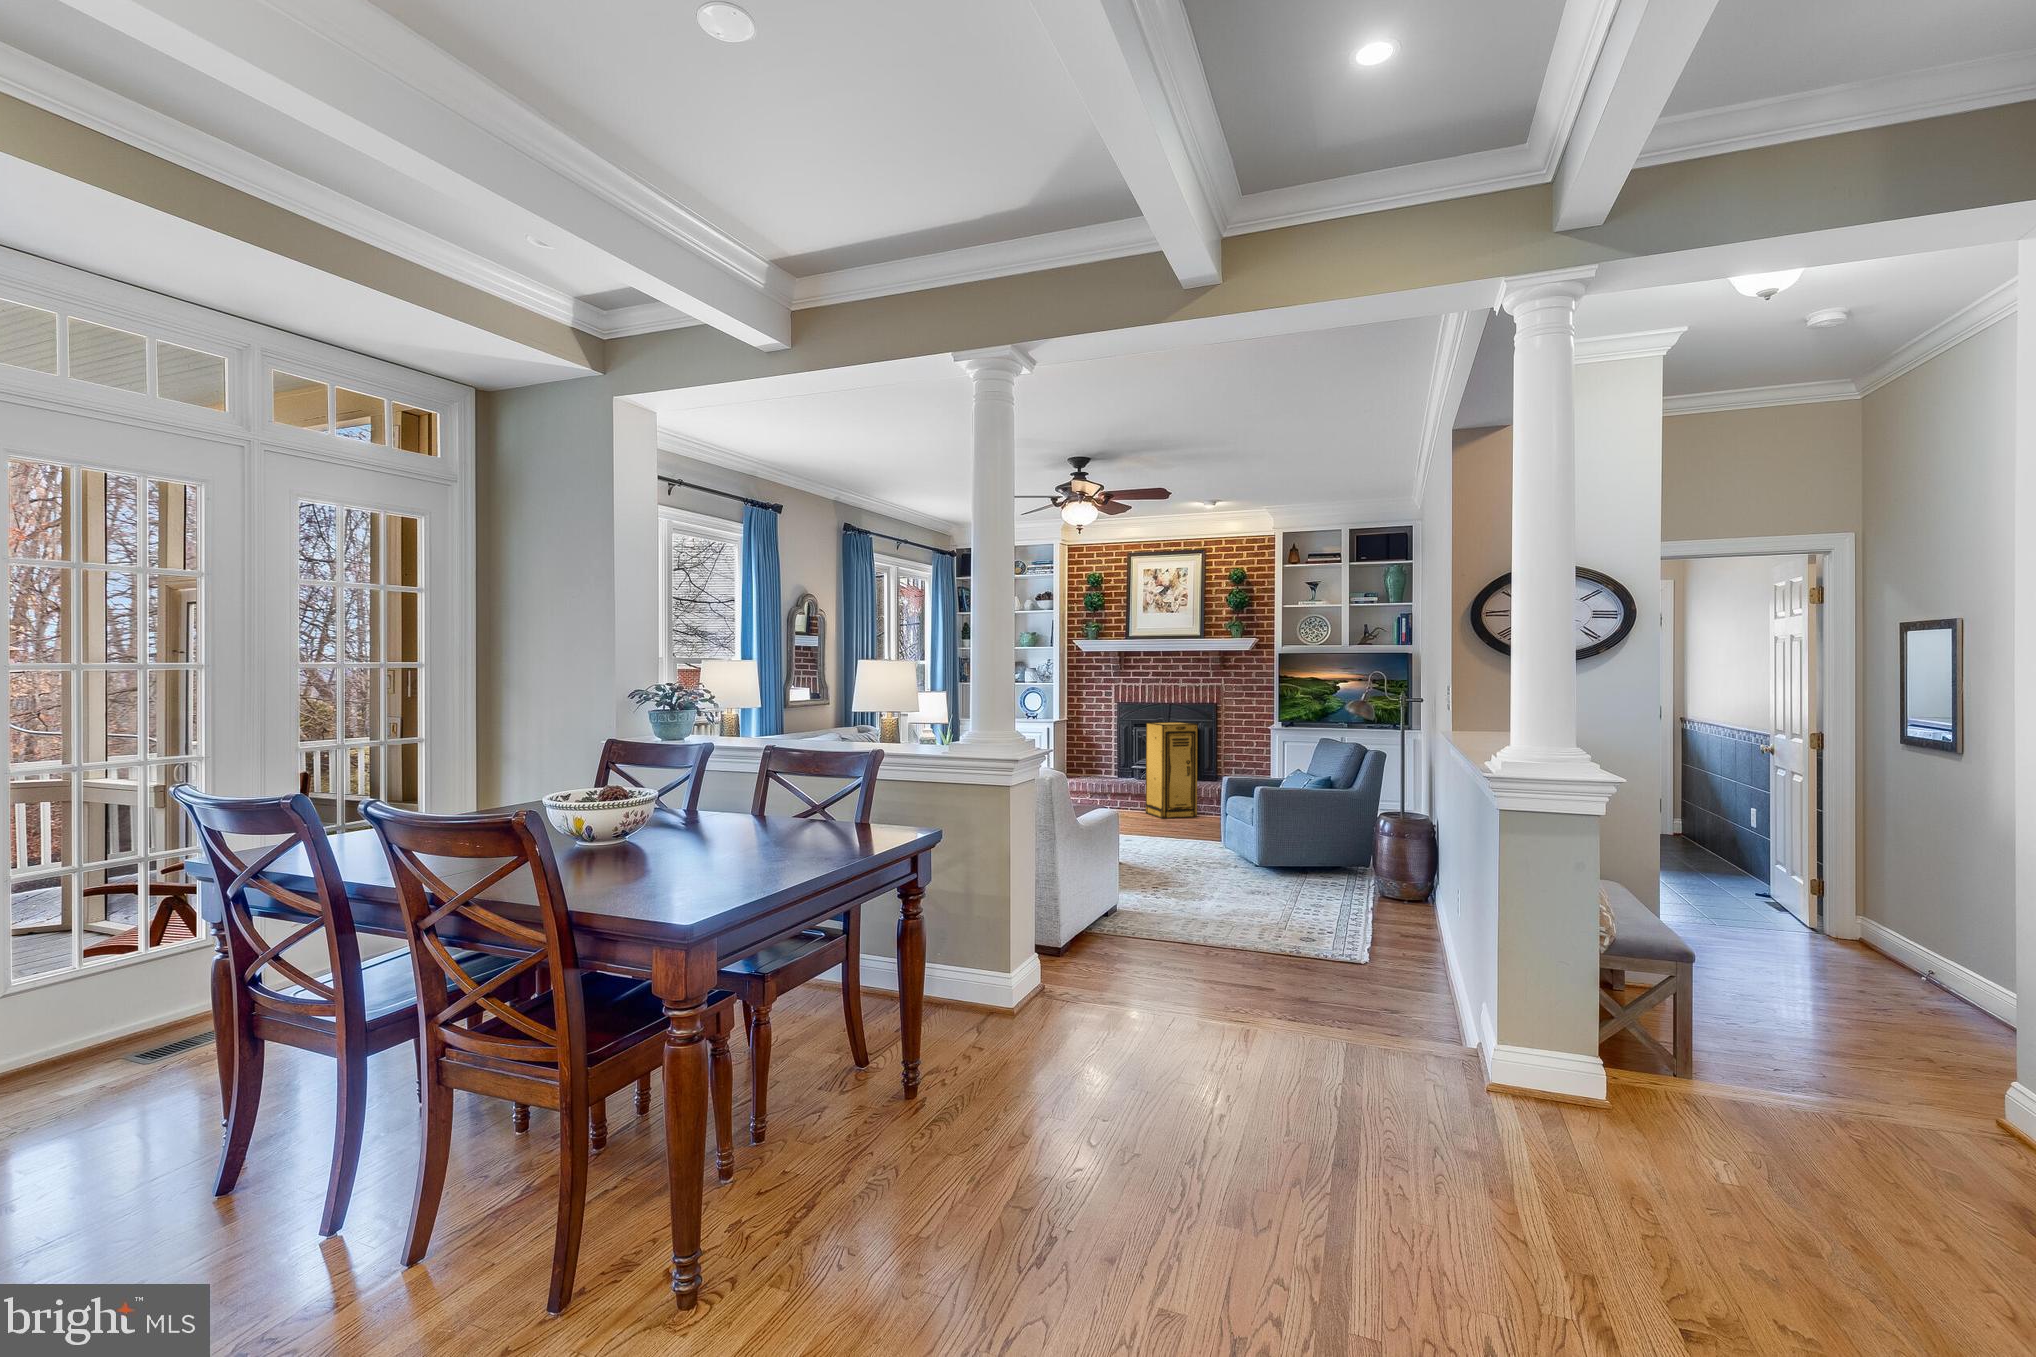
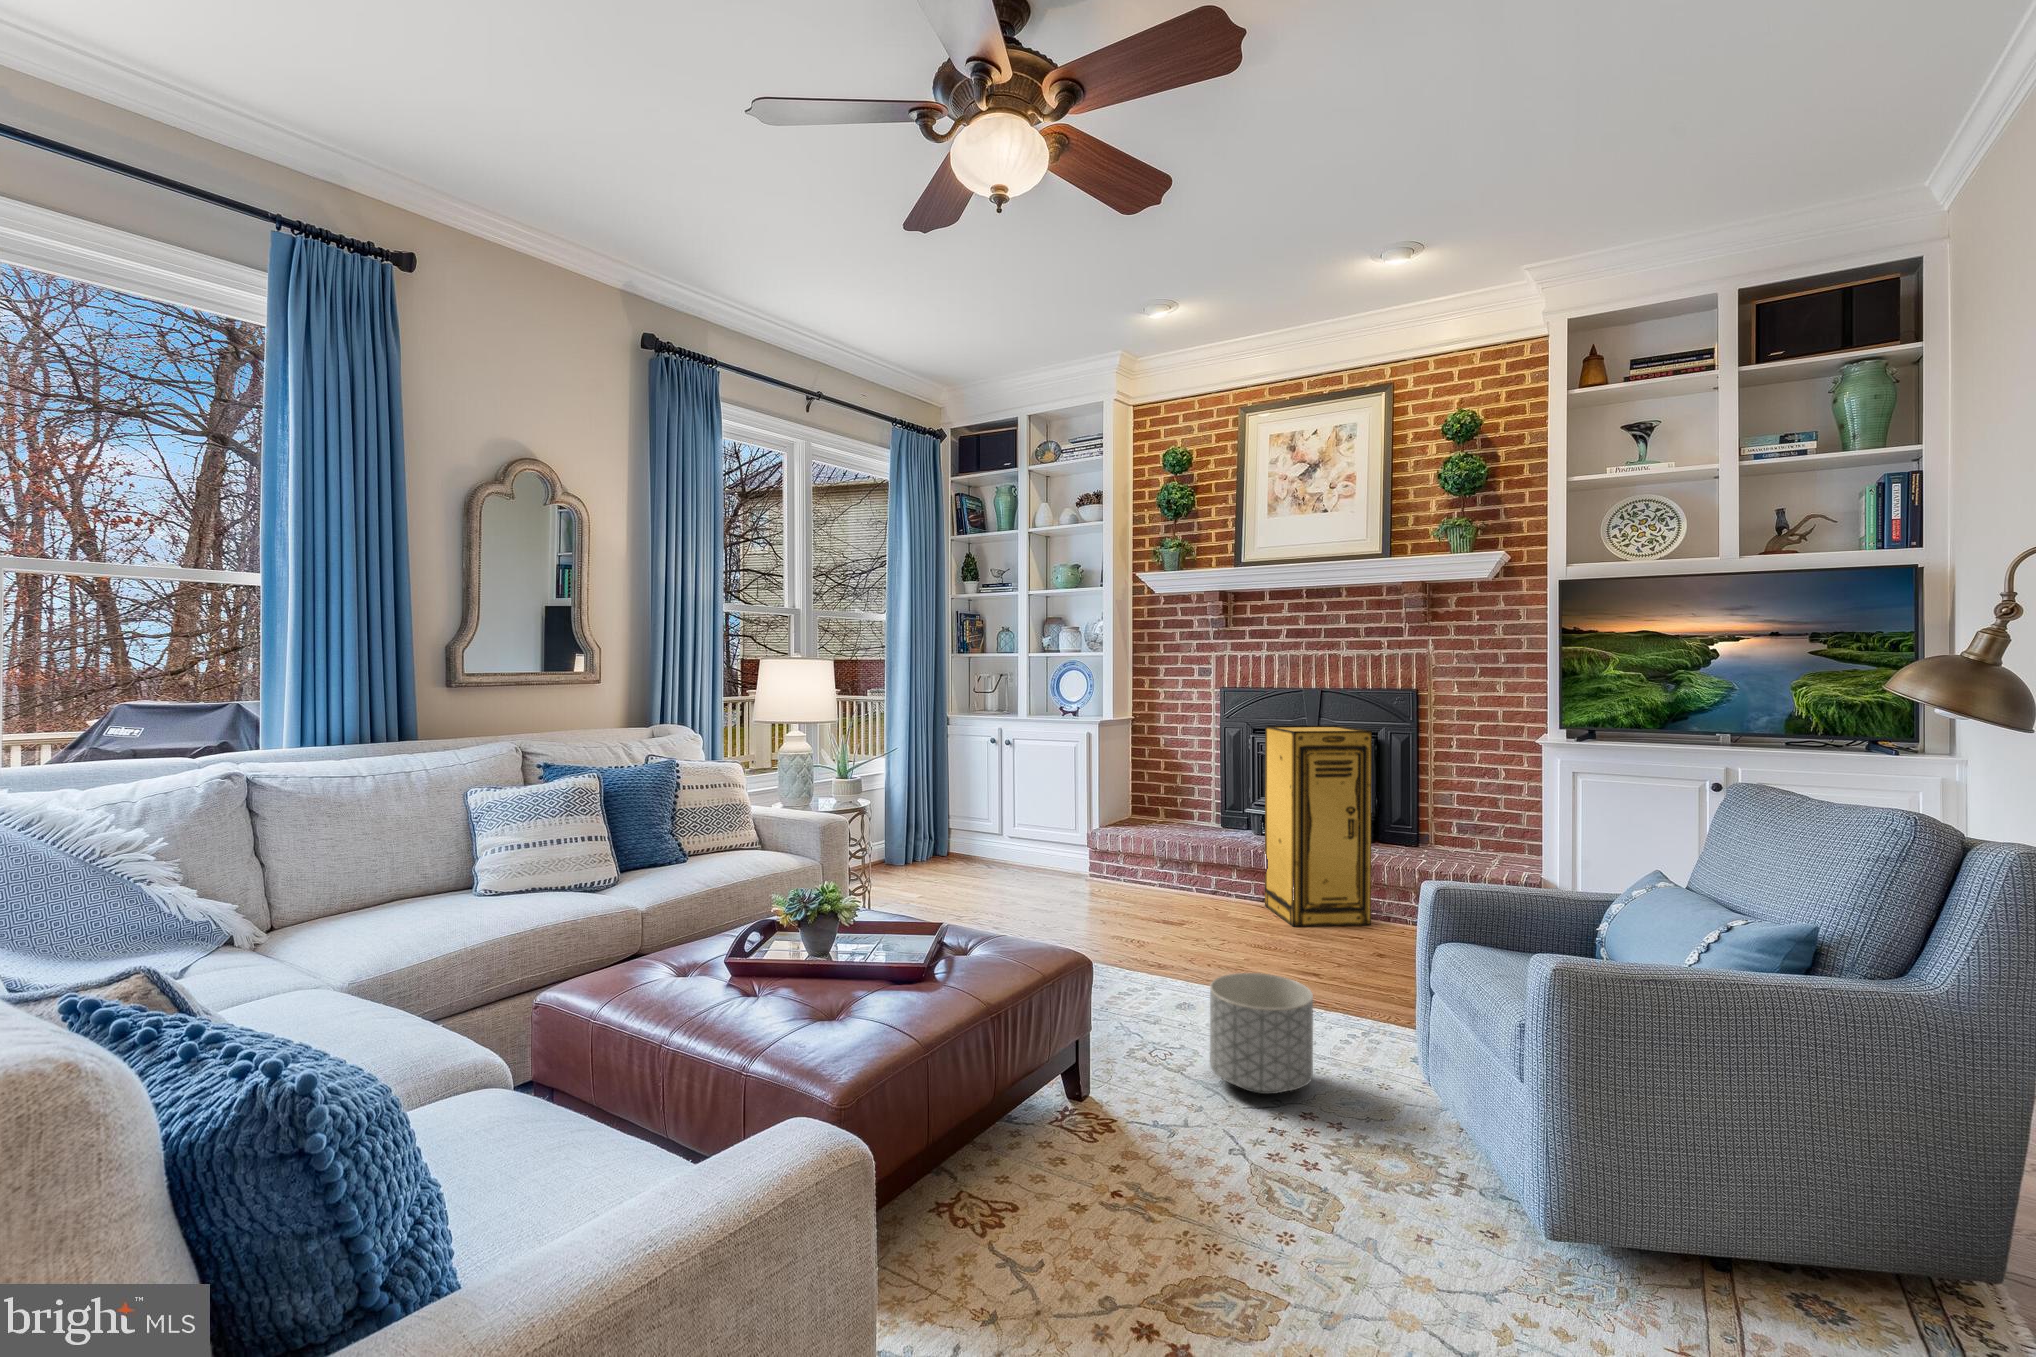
planter: none [1153,815,1190,854] -> present [1210,973,1313,1094]

